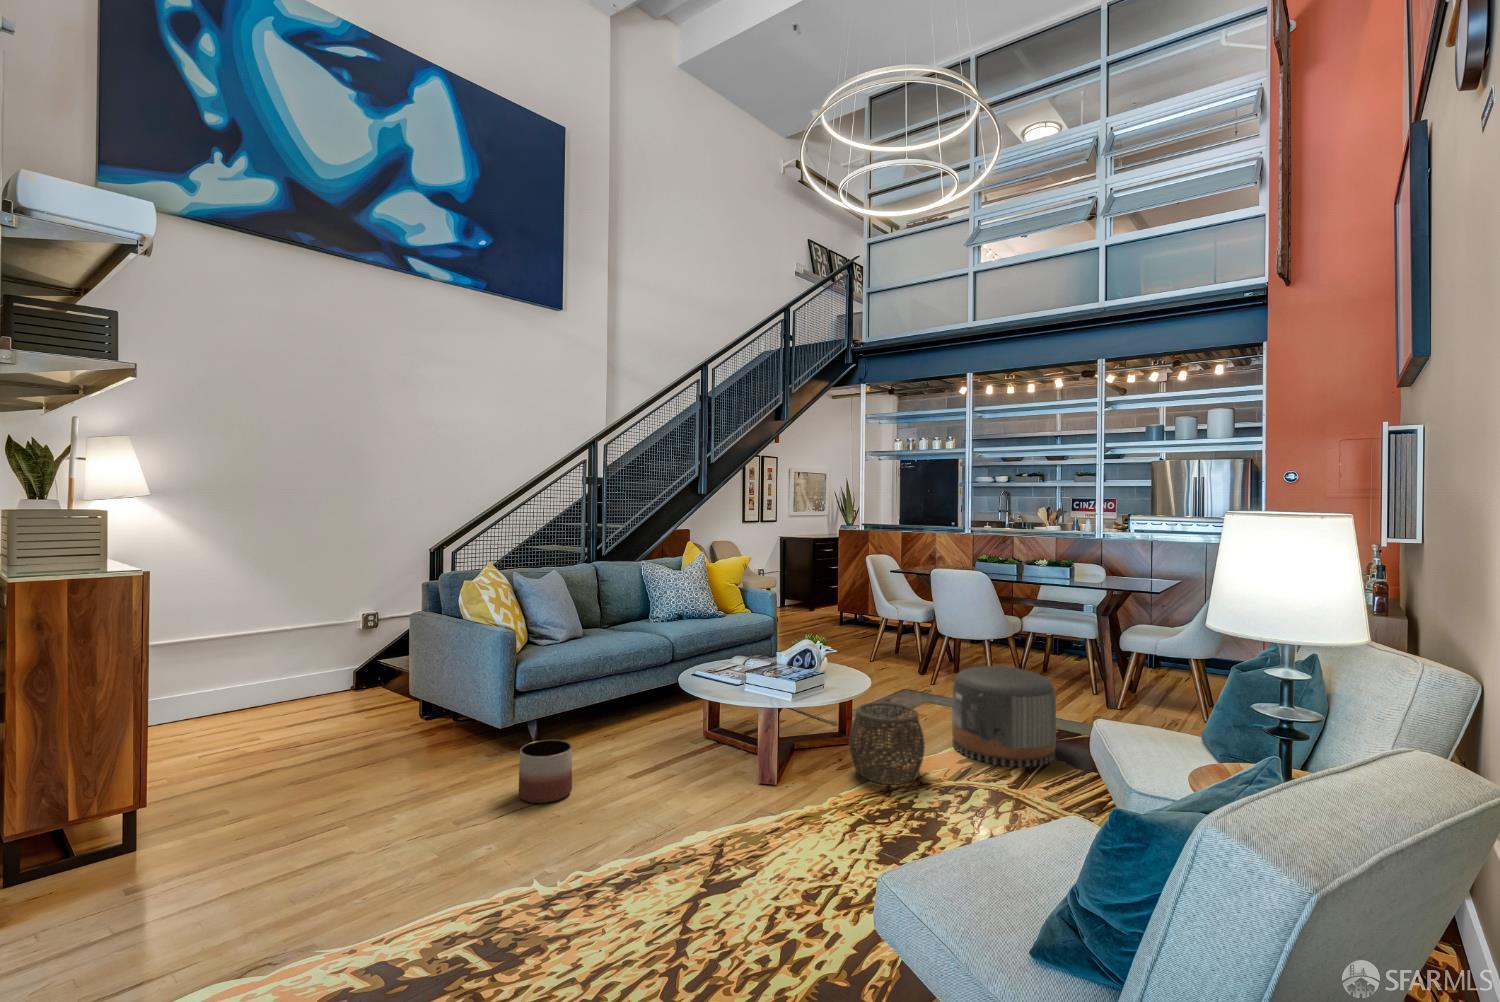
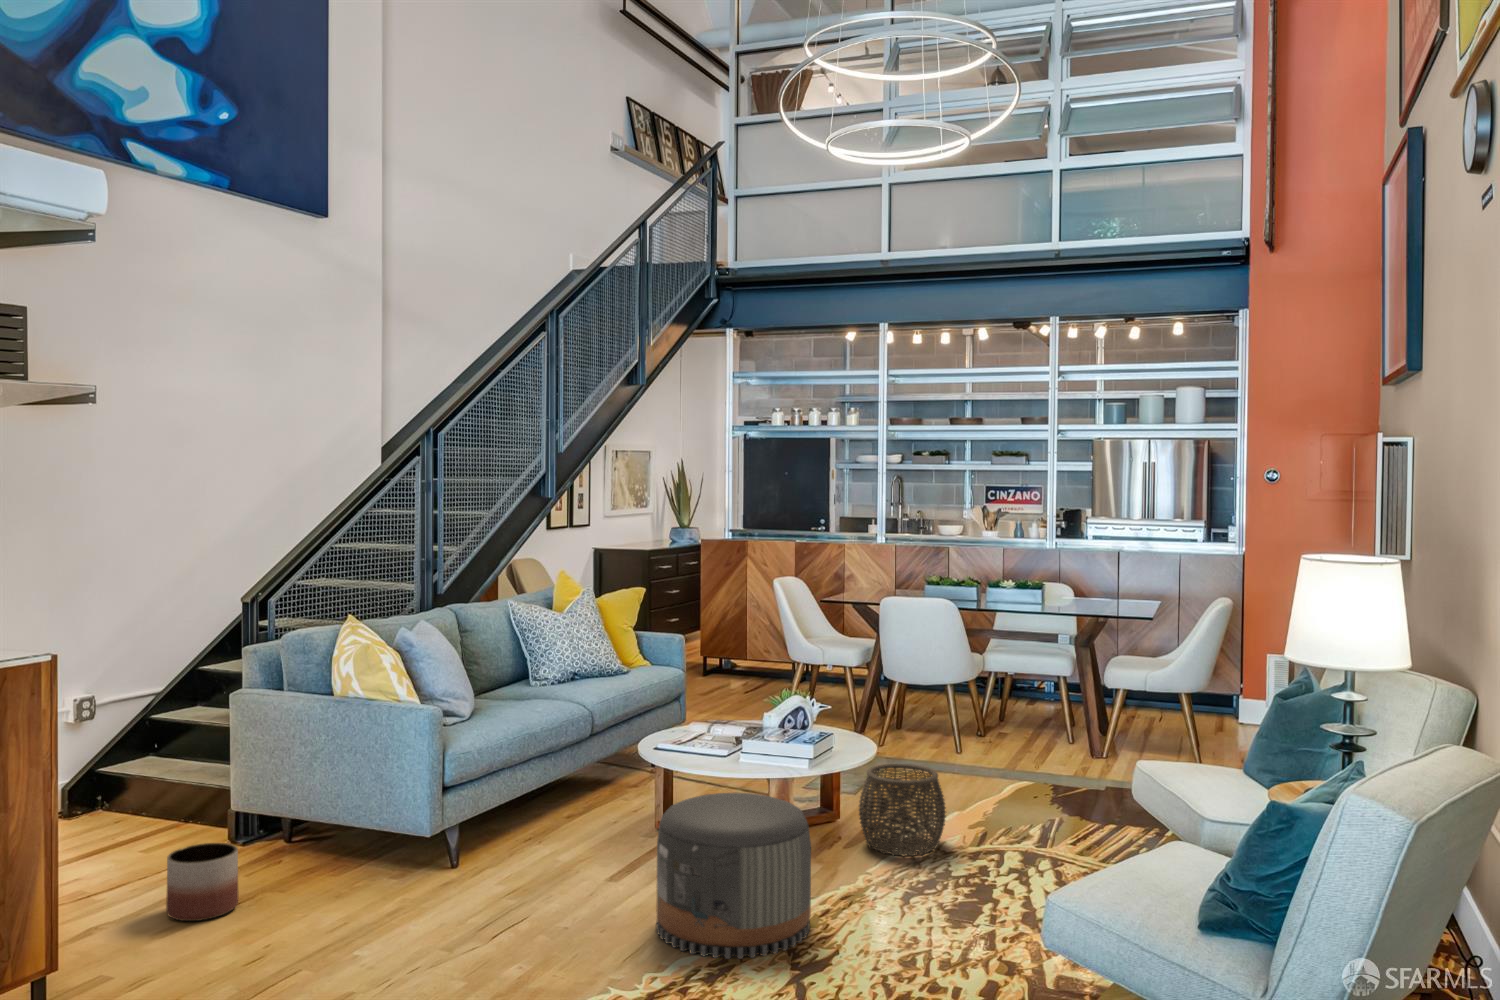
pouf: present [952,666,1056,767] -> present [656,793,811,959]
planter: present [519,740,572,803] -> present [166,843,239,921]

